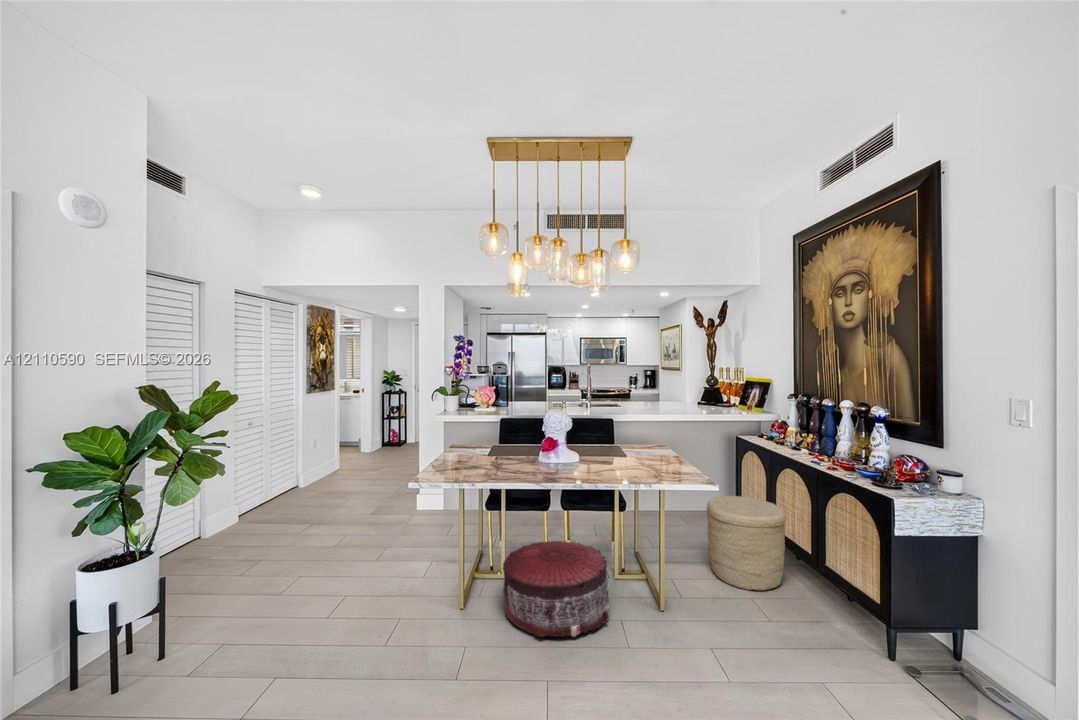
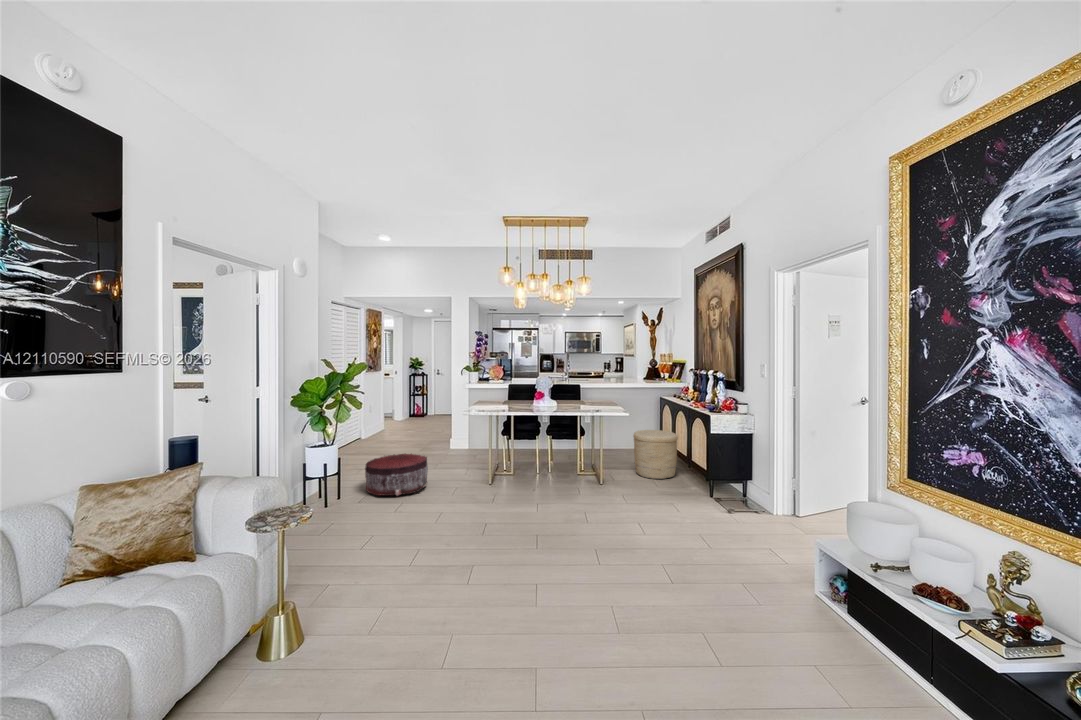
pouf: present [503,541,609,637] -> present [365,454,428,496]

